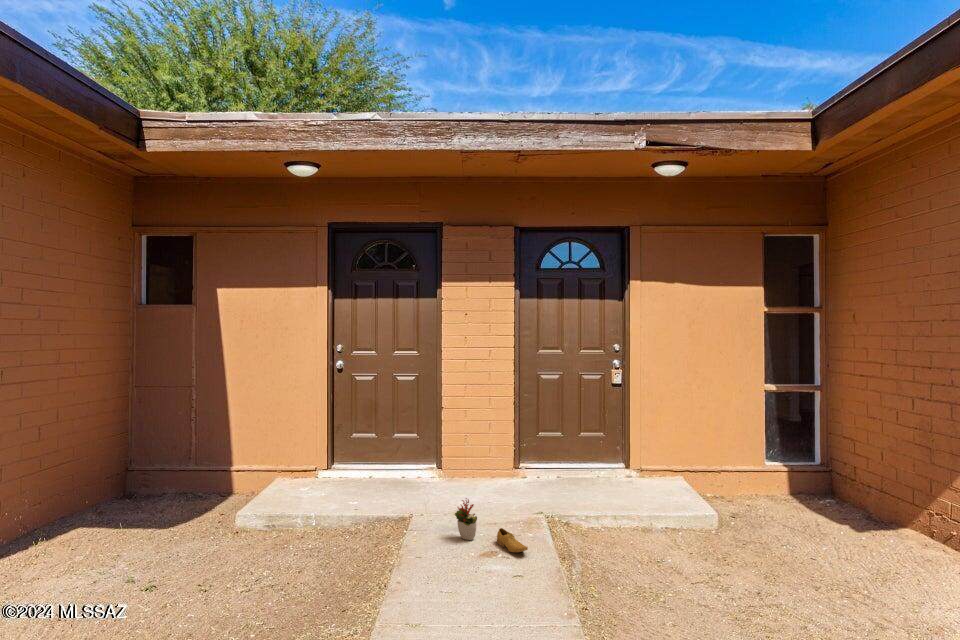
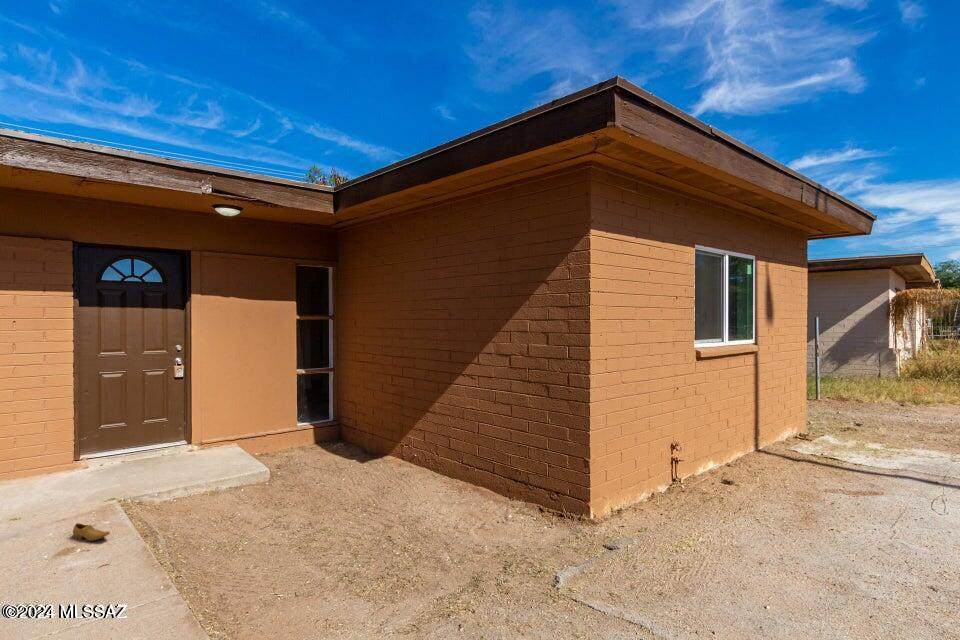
decorative plant: present [455,498,477,540] -> none [20,505,49,544]

